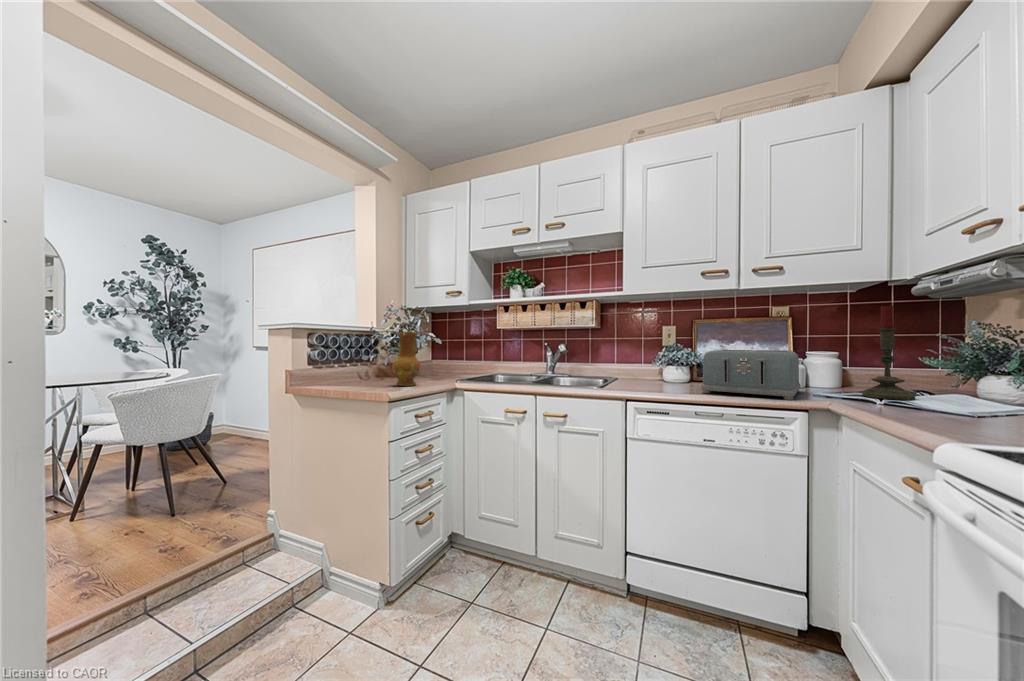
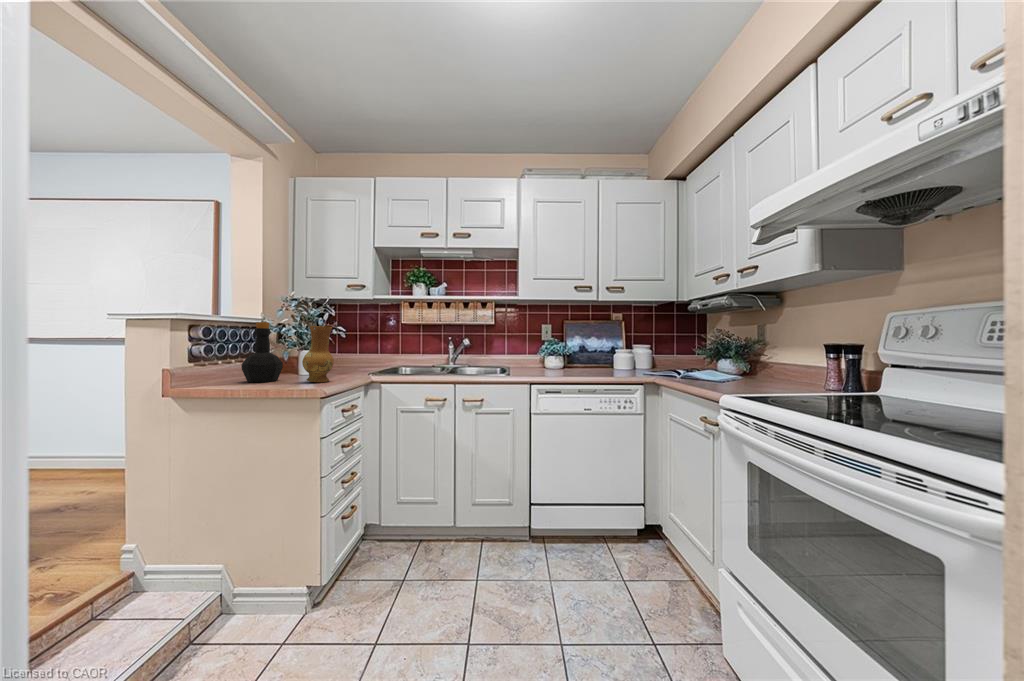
candle: present [862,303,915,400] -> none [668,315,693,375]
bottle: none [353,329,384,384] -> present [241,322,283,382]
toaster: present [701,350,801,400] -> none [582,344,639,378]

